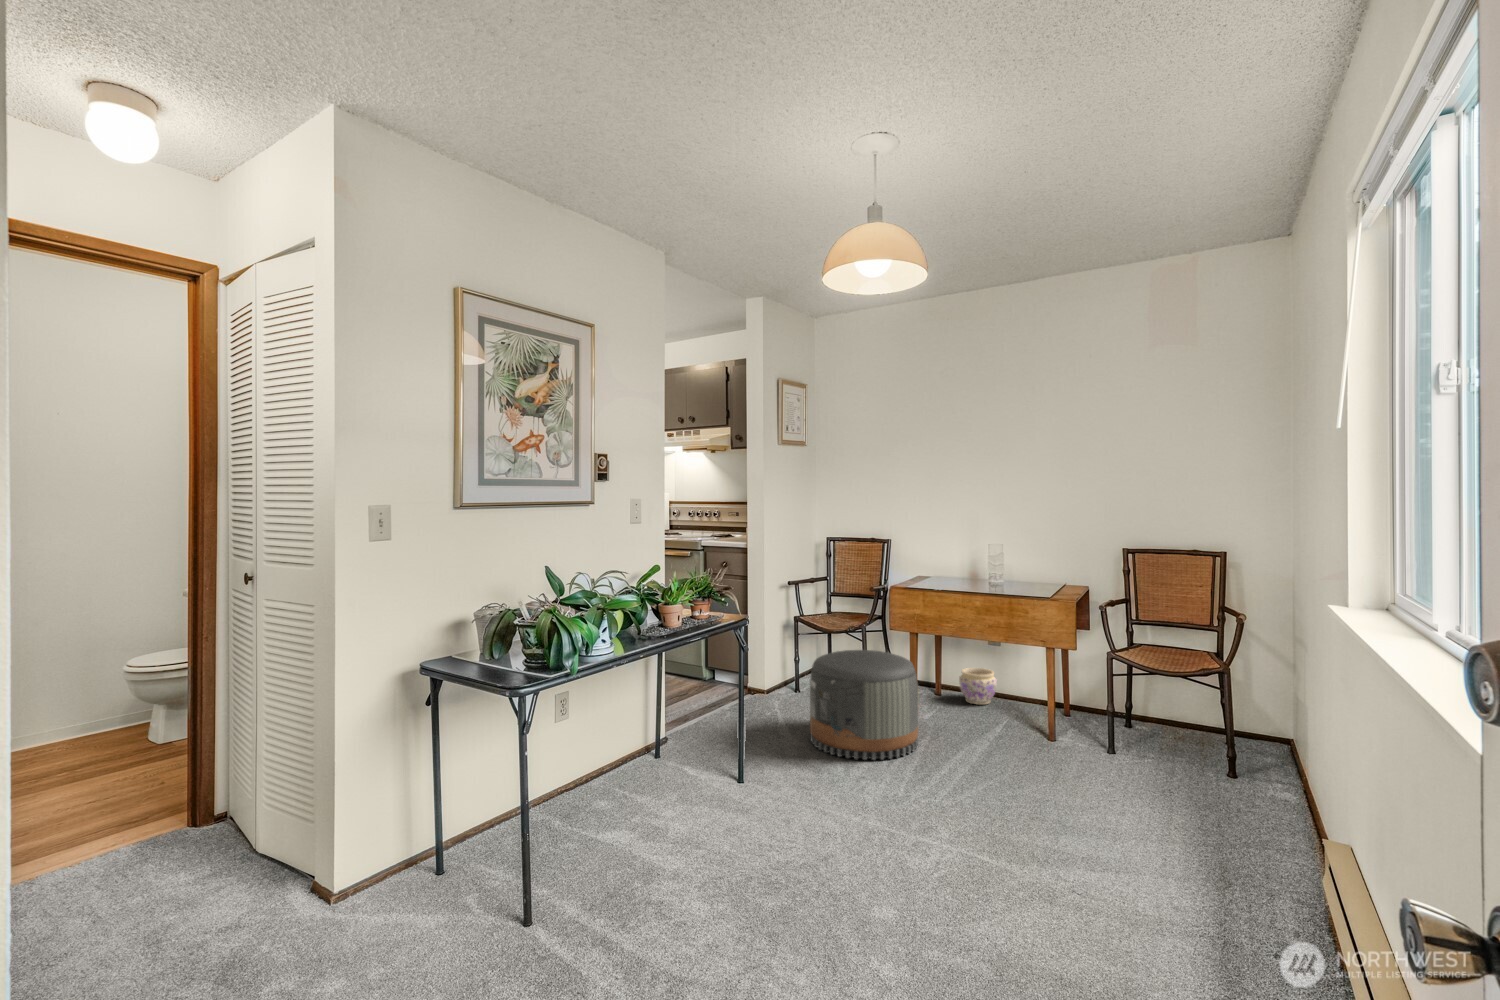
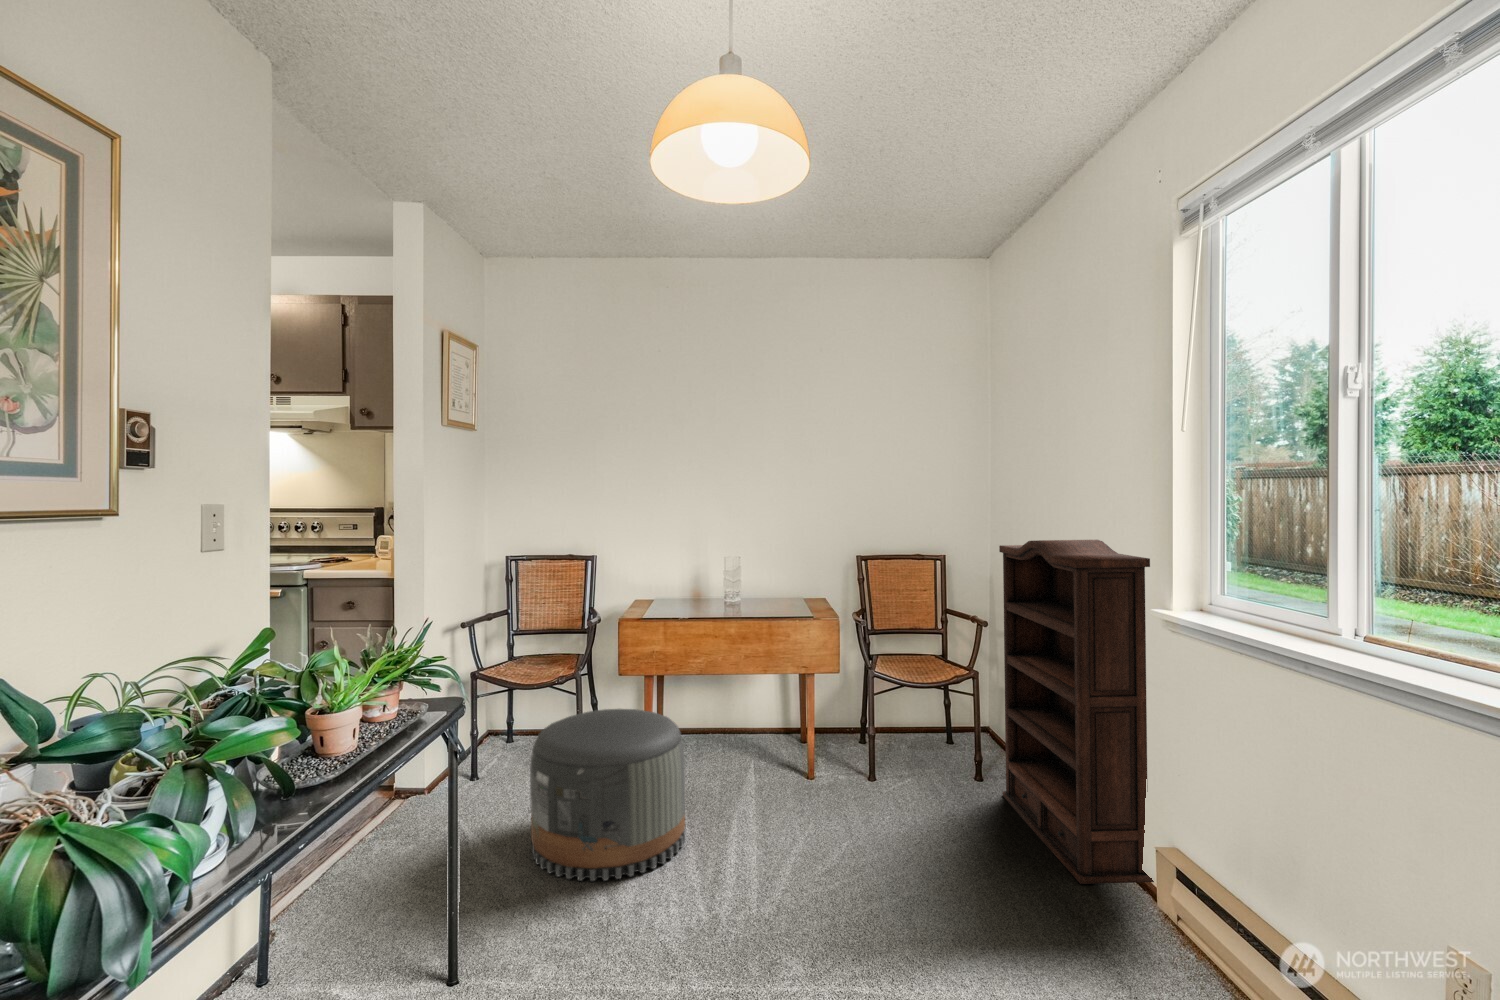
bookshelf: none [1227,541,1316,866] -> present [999,540,1154,884]
planter: present [959,668,997,705] -> none [687,703,731,750]

